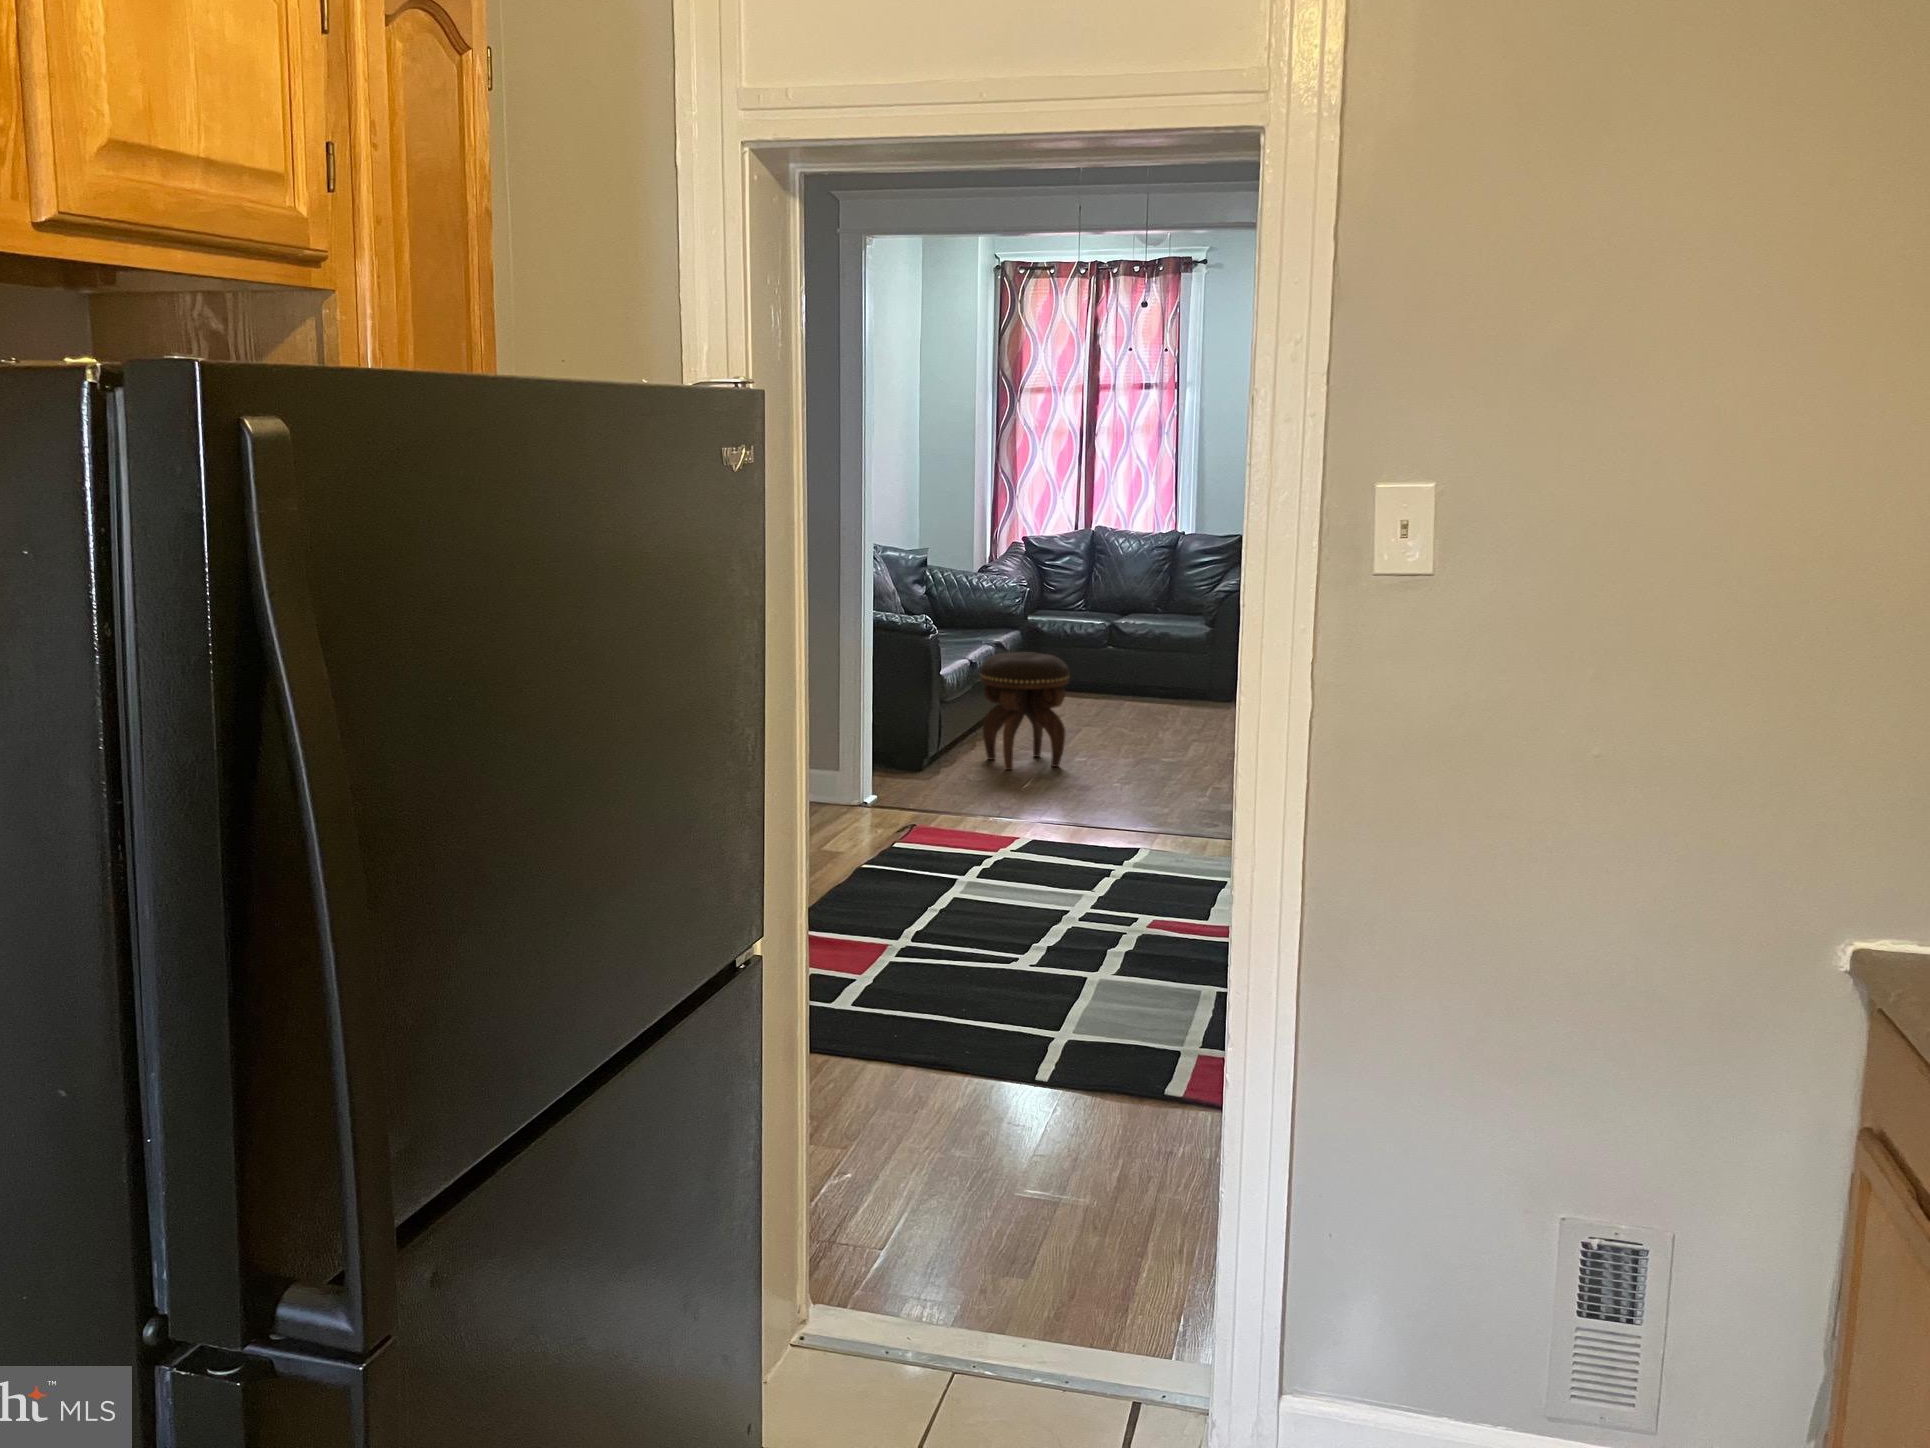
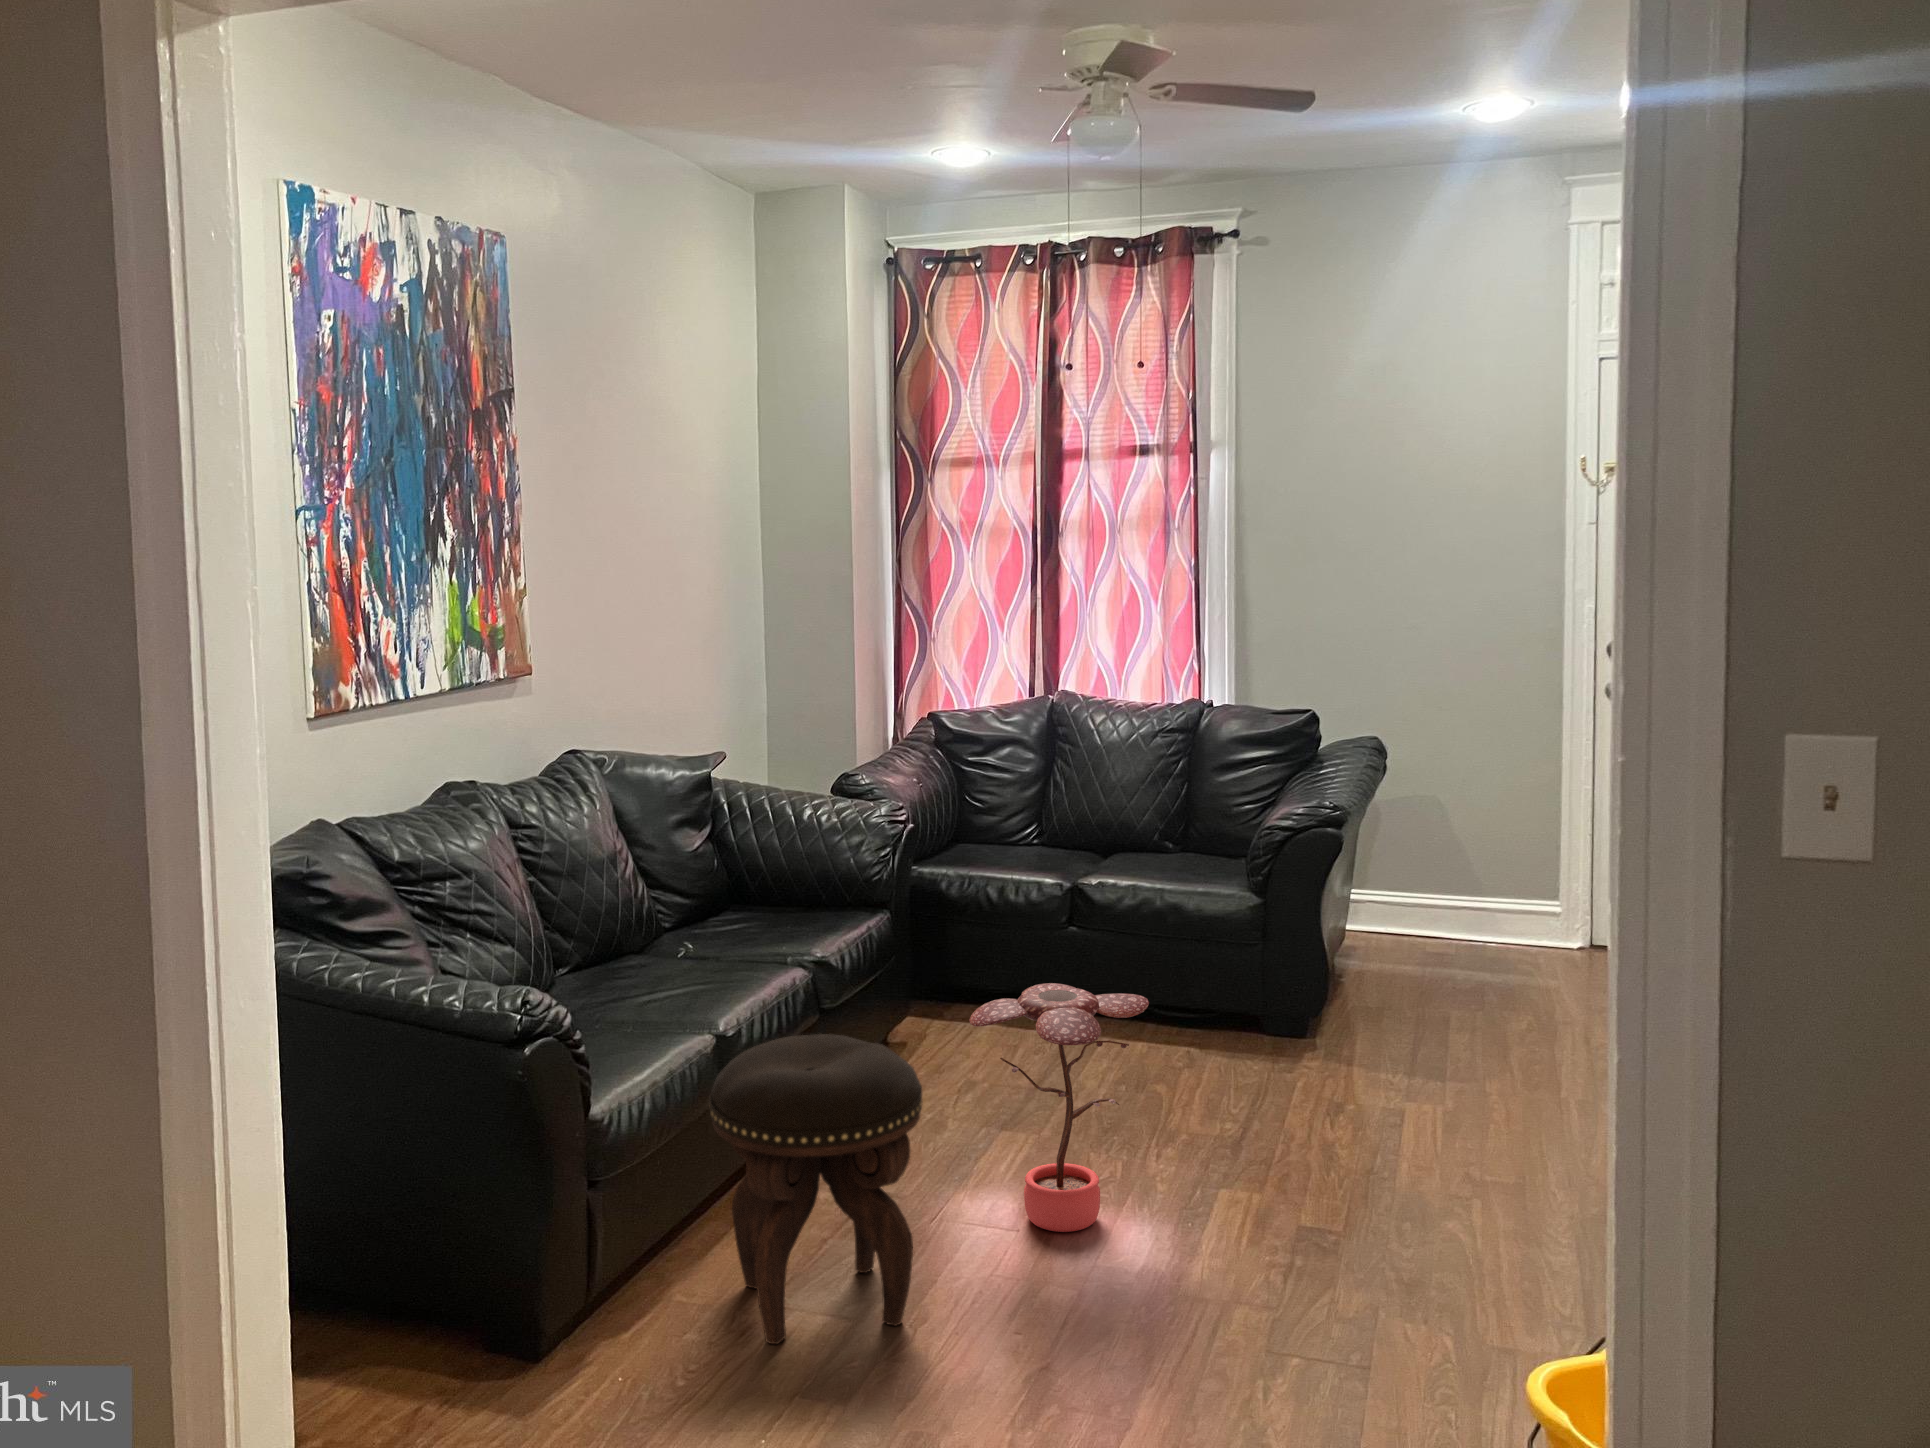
potted plant: none [1081,643,1161,749] -> present [969,983,1149,1232]

